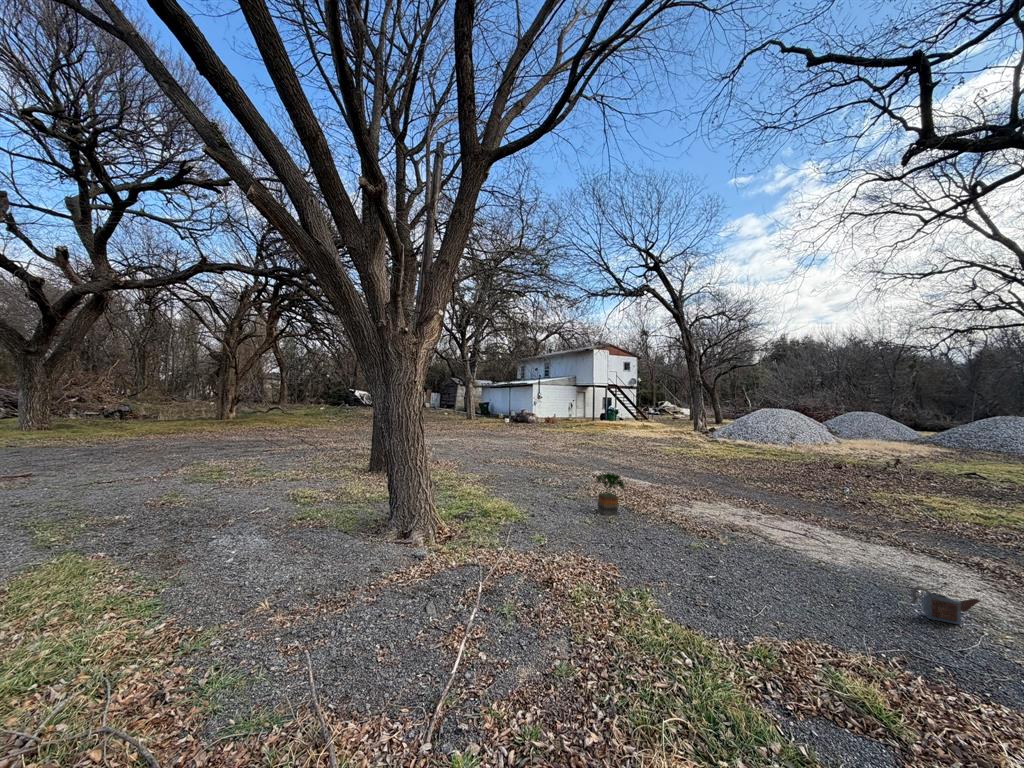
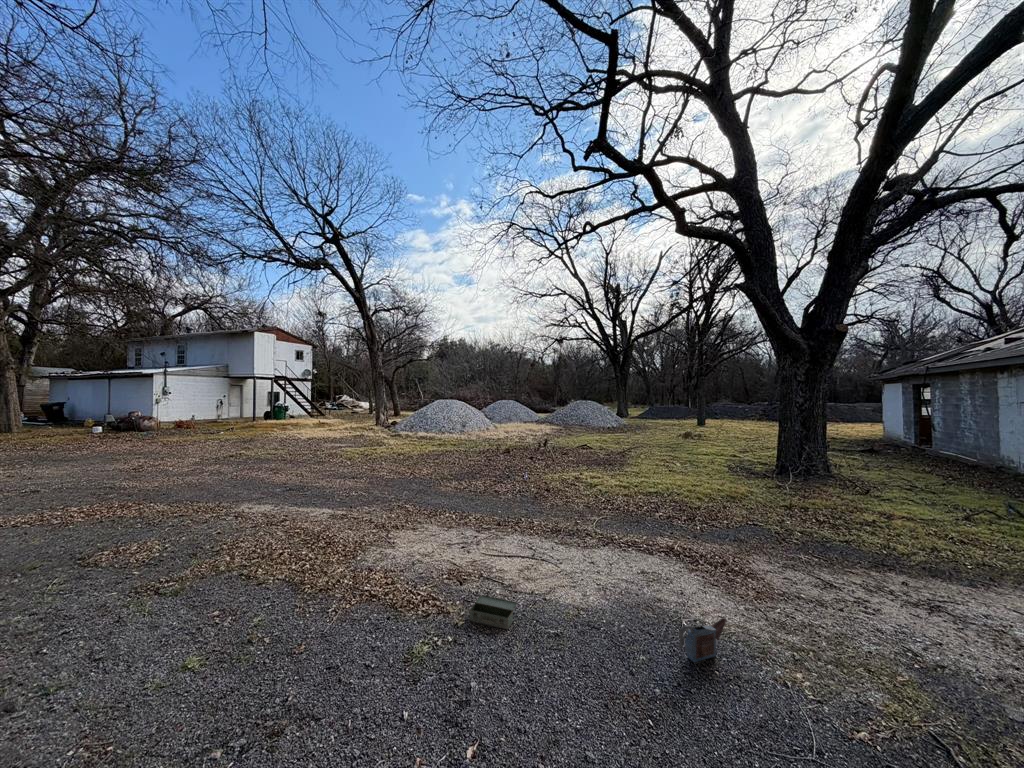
potted tree: present [596,473,625,515] -> none [222,530,287,619]
toolbox: none [737,540,777,560] -> present [469,595,517,629]

